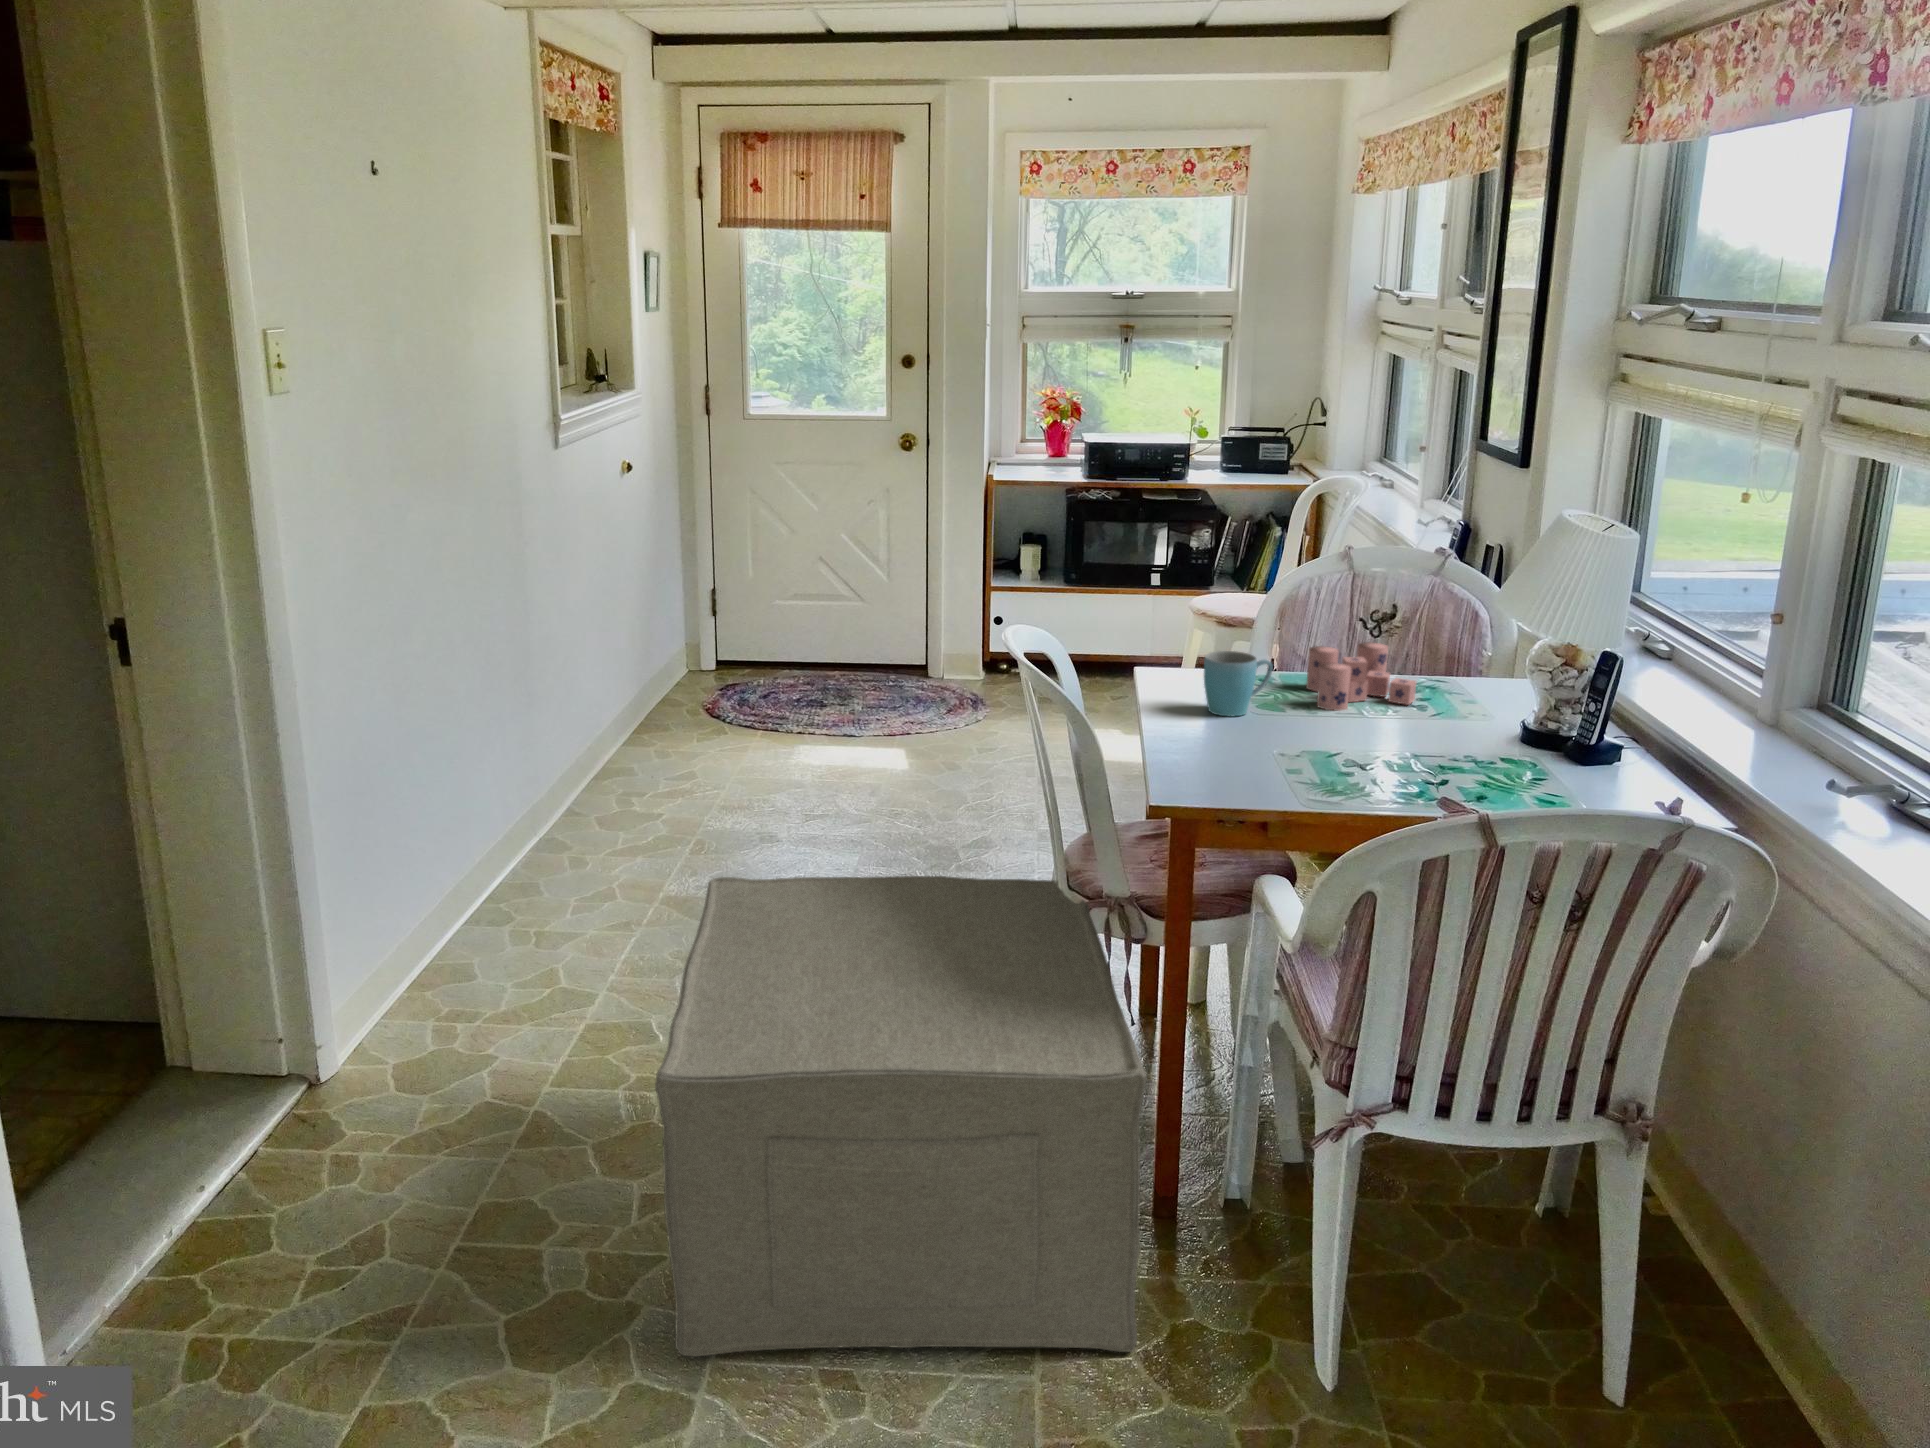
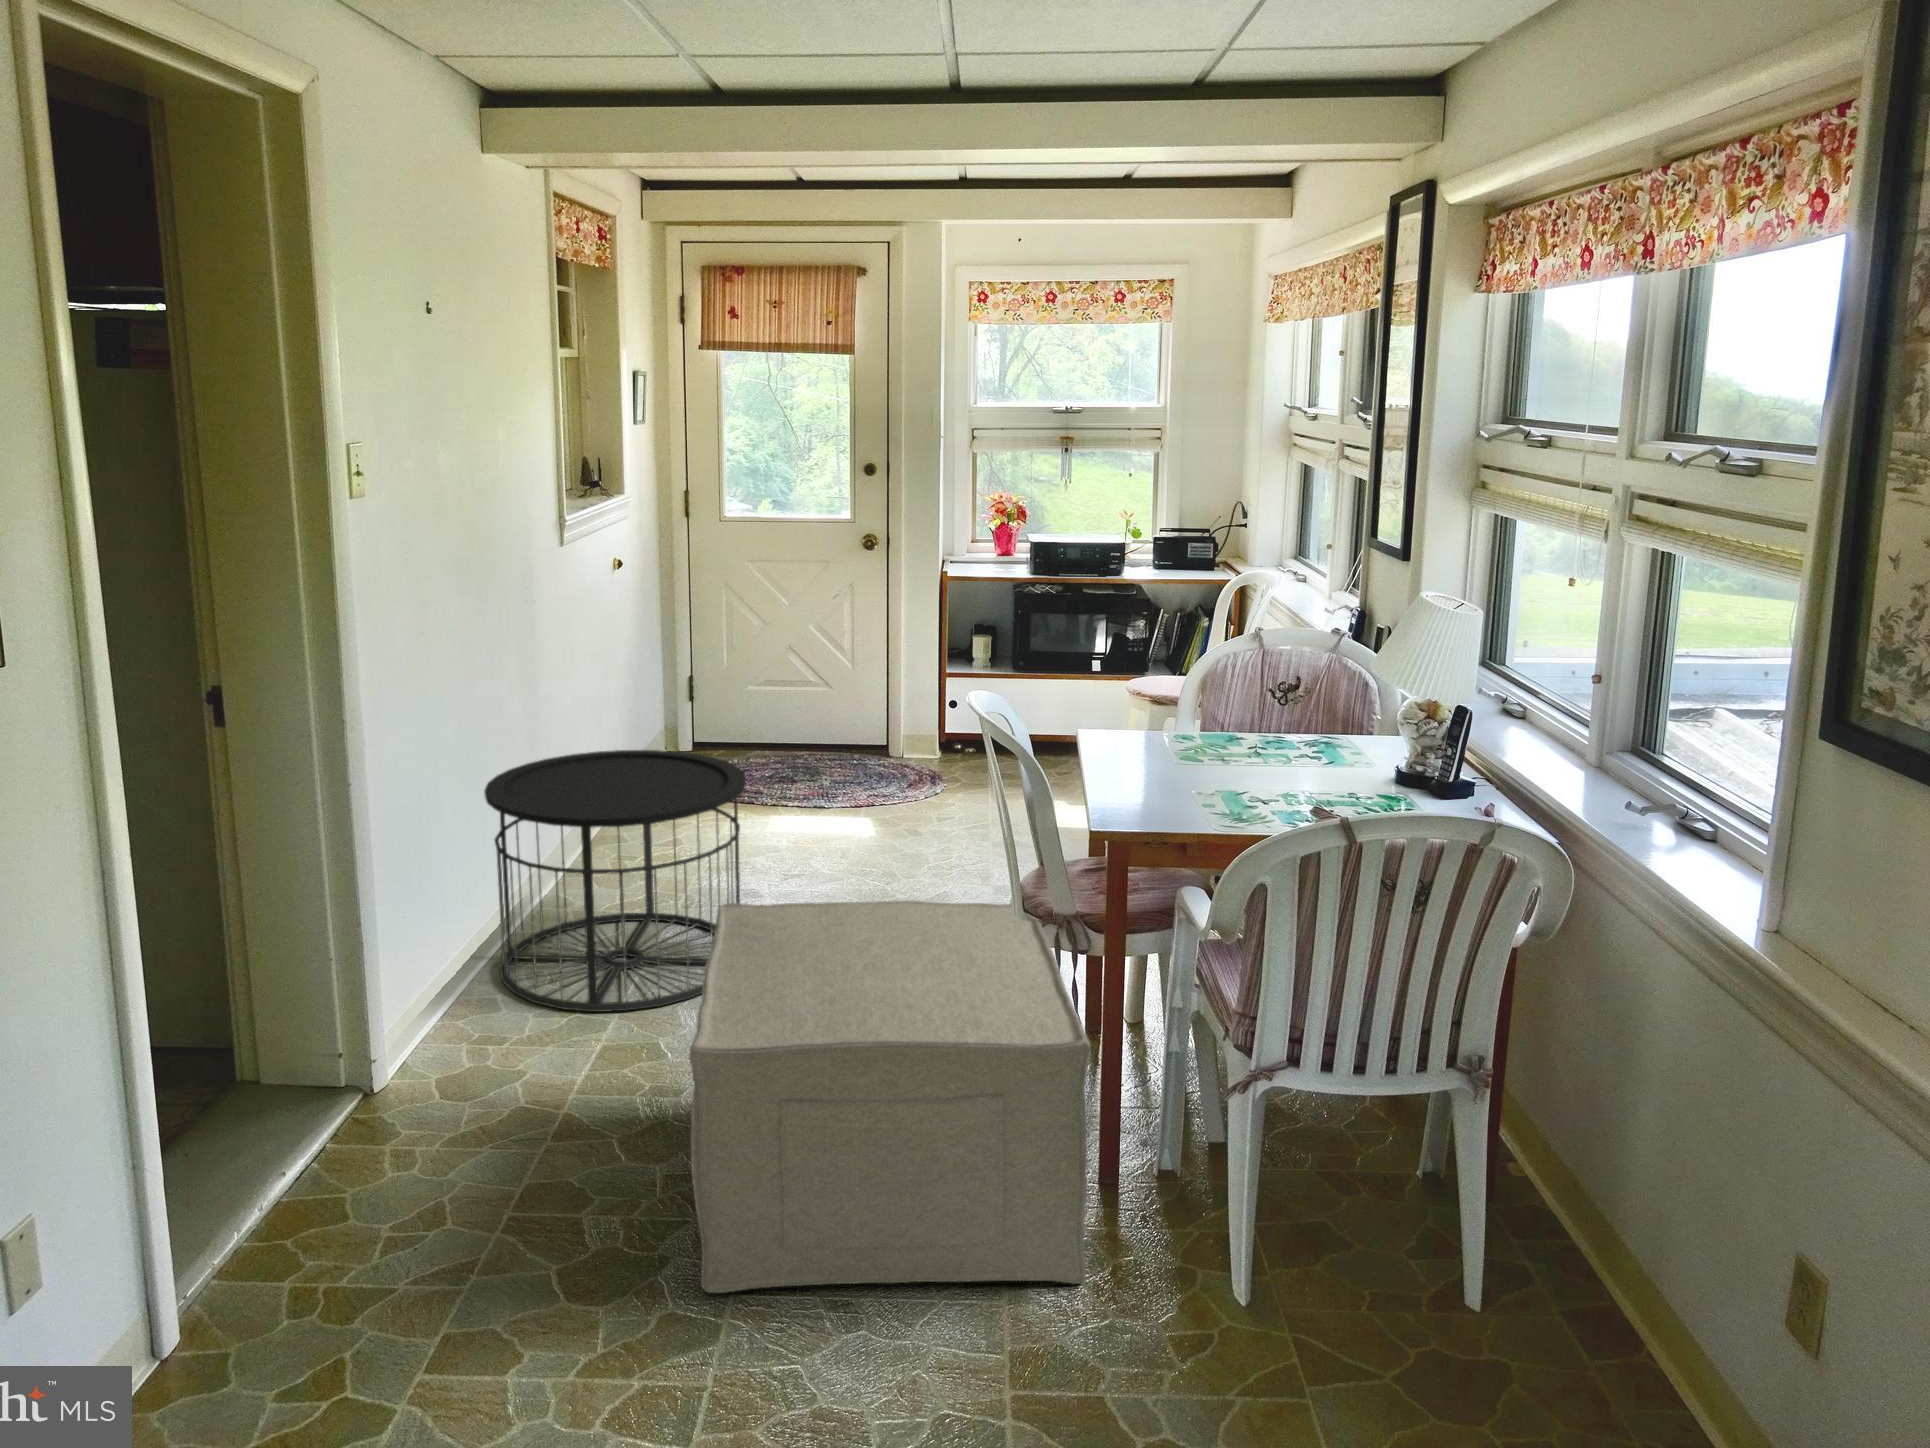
candle: present [1306,642,1416,711] -> none [1222,704,1313,760]
mug: present [1204,651,1273,717] -> none [1135,710,1192,764]
side table: none [457,683,755,984] -> present [484,750,746,1012]

